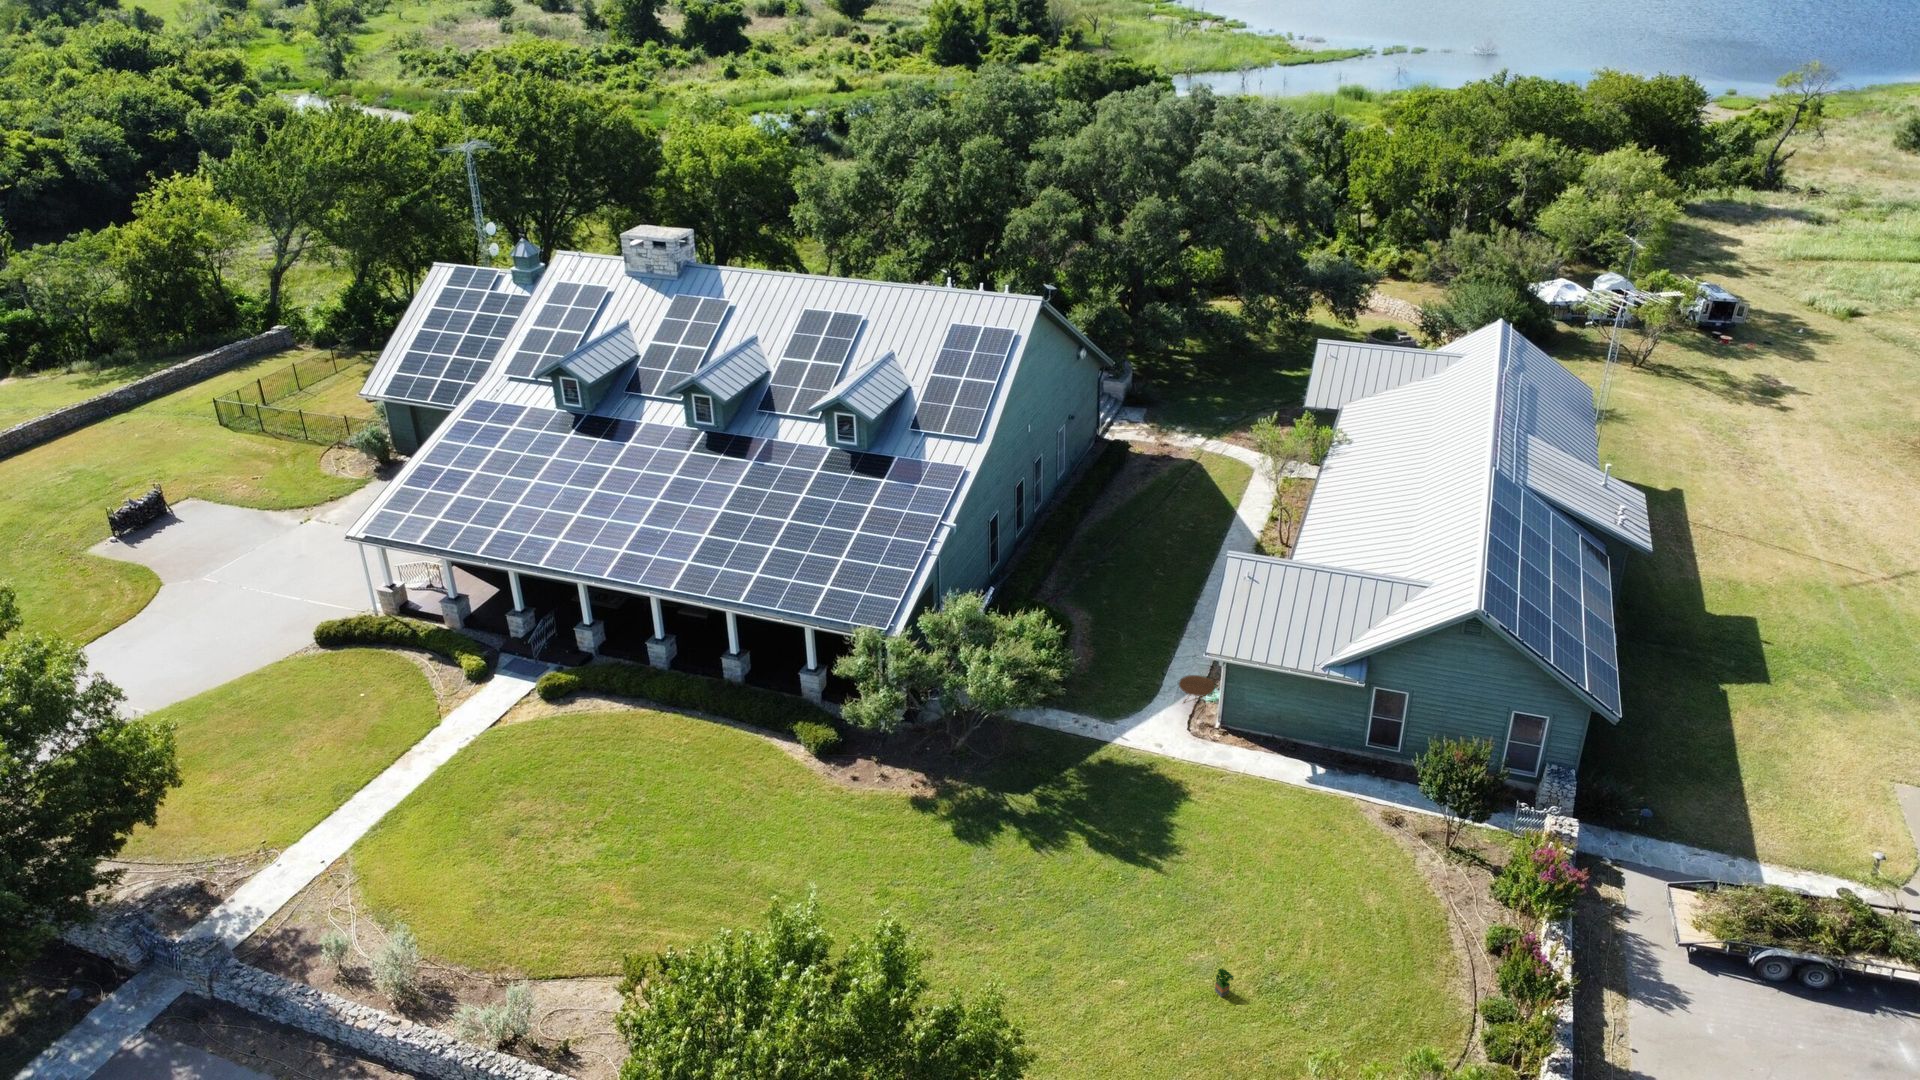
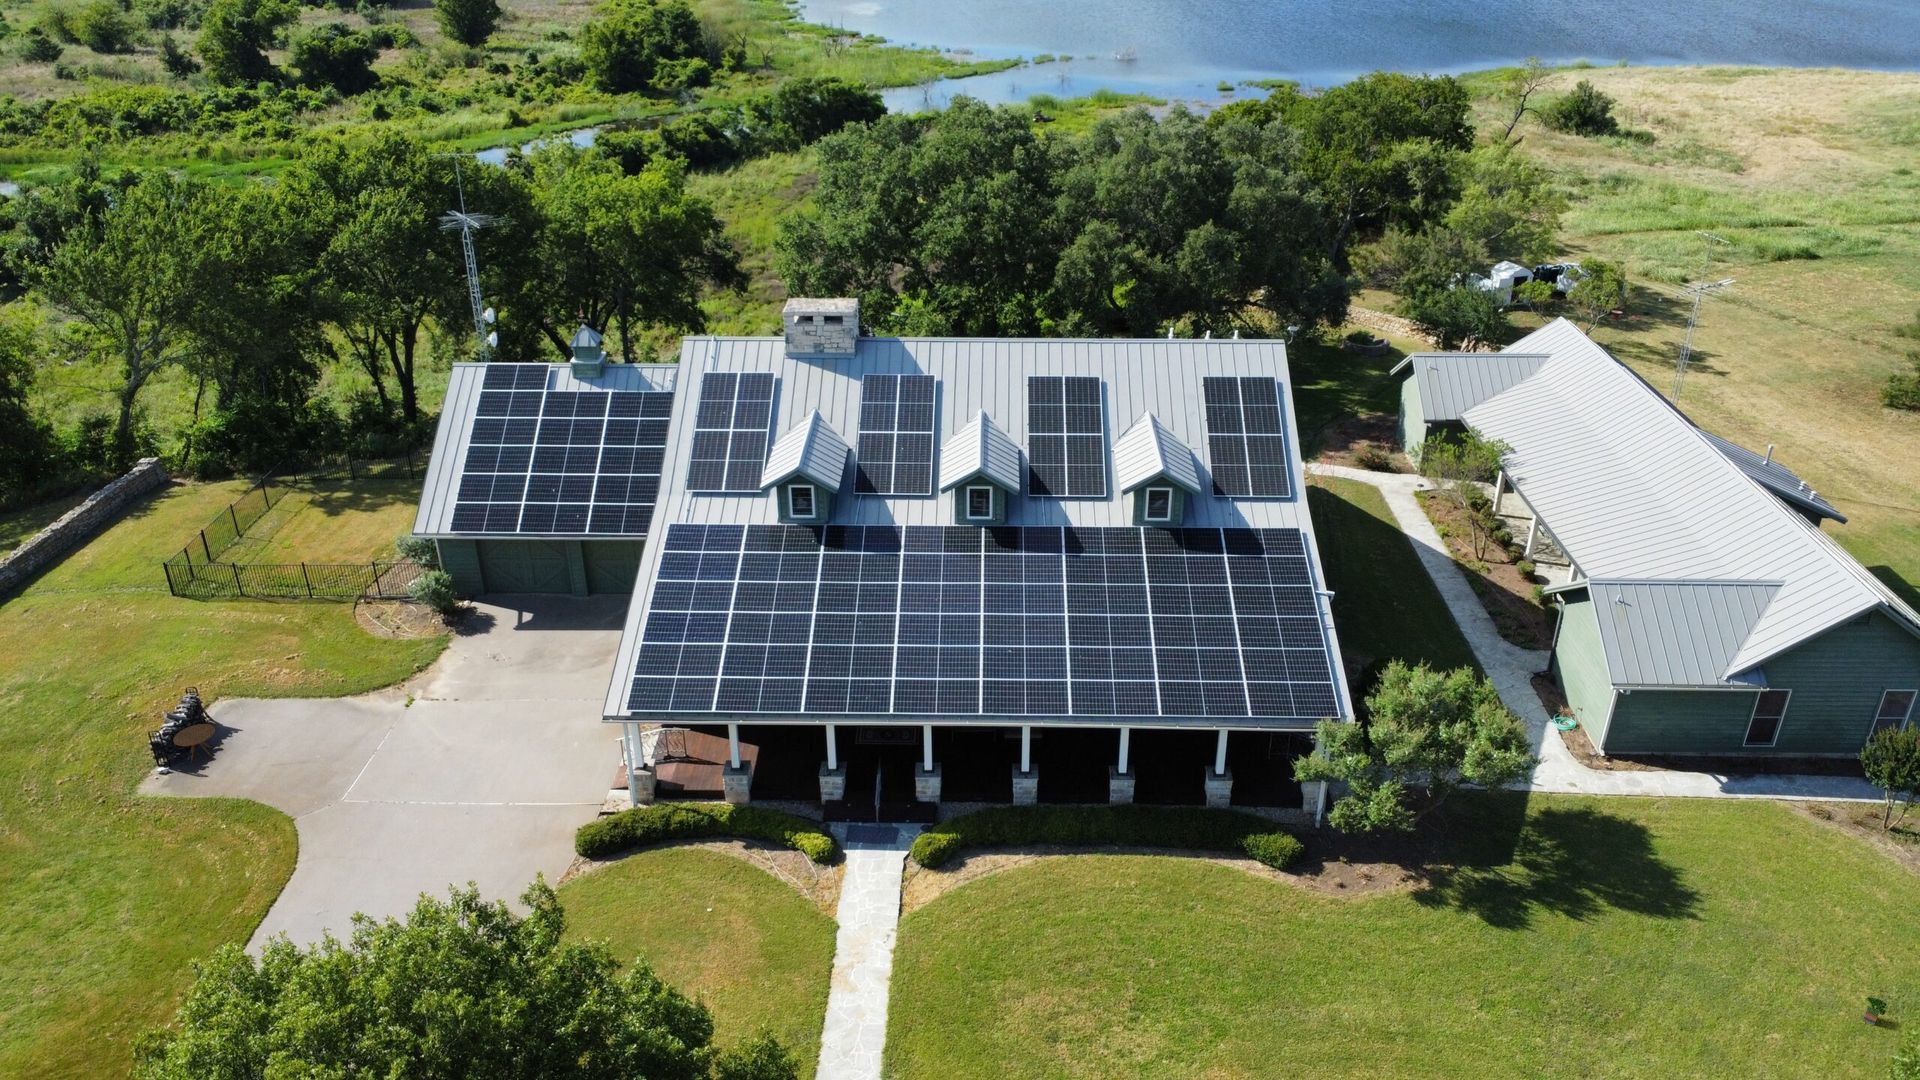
round table: present [1179,675,1215,703] -> present [173,724,215,762]

